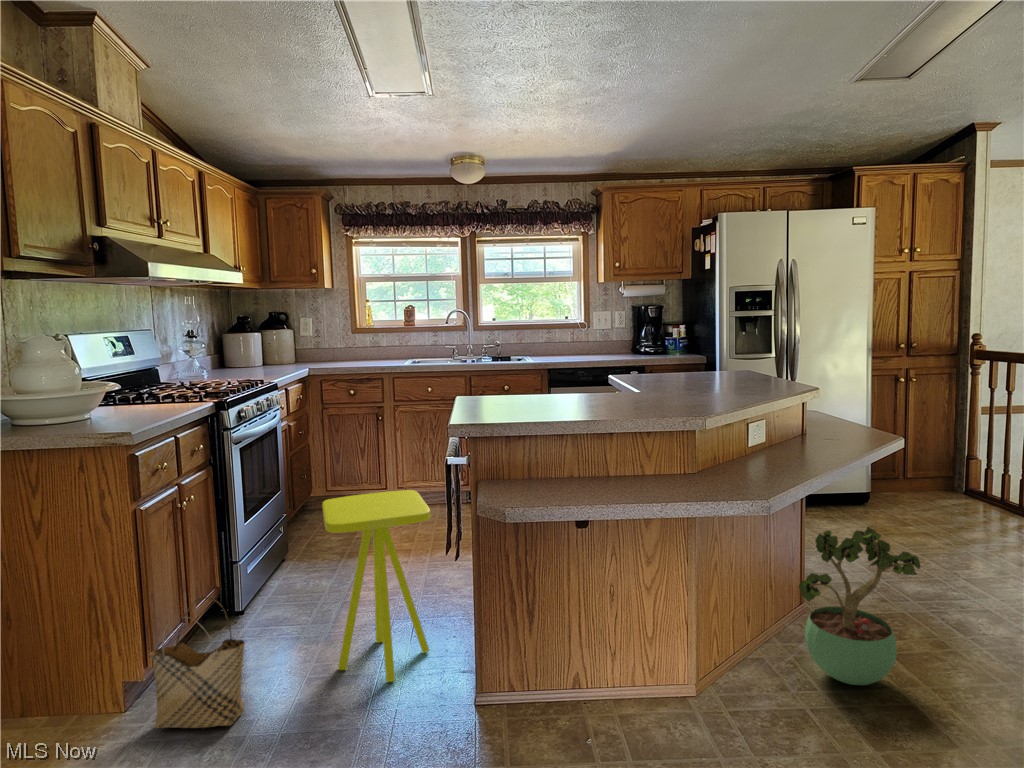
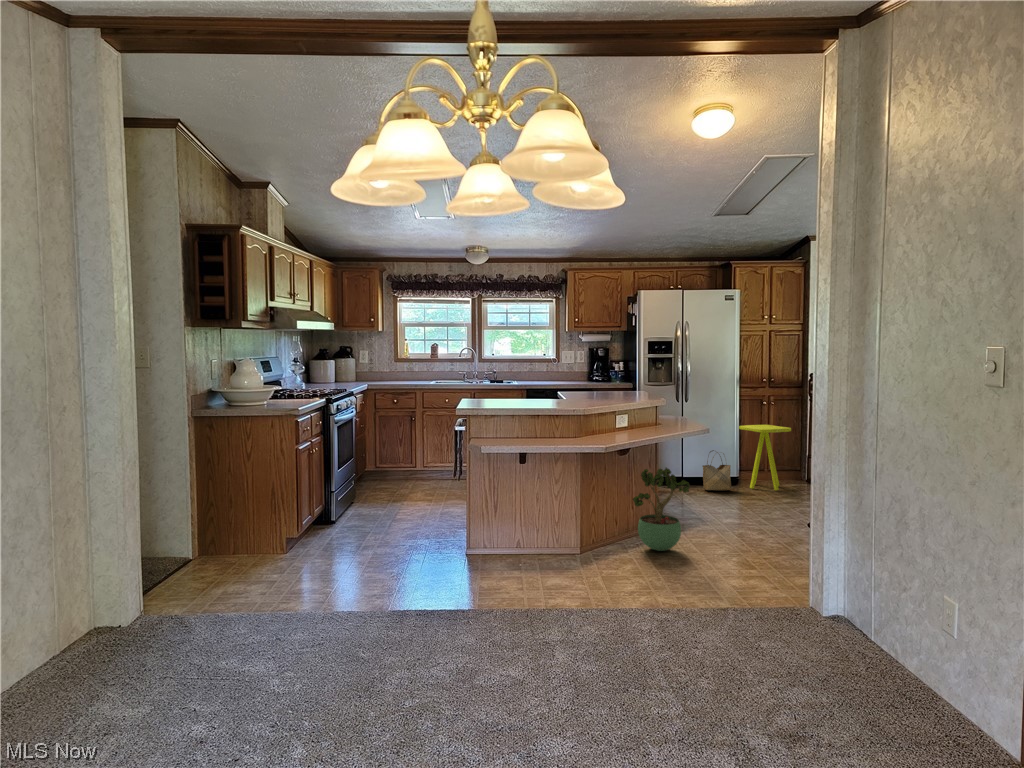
side table: present [322,490,431,682] -> present [739,425,791,490]
woven basket: present [150,597,245,728] -> present [703,450,731,491]

